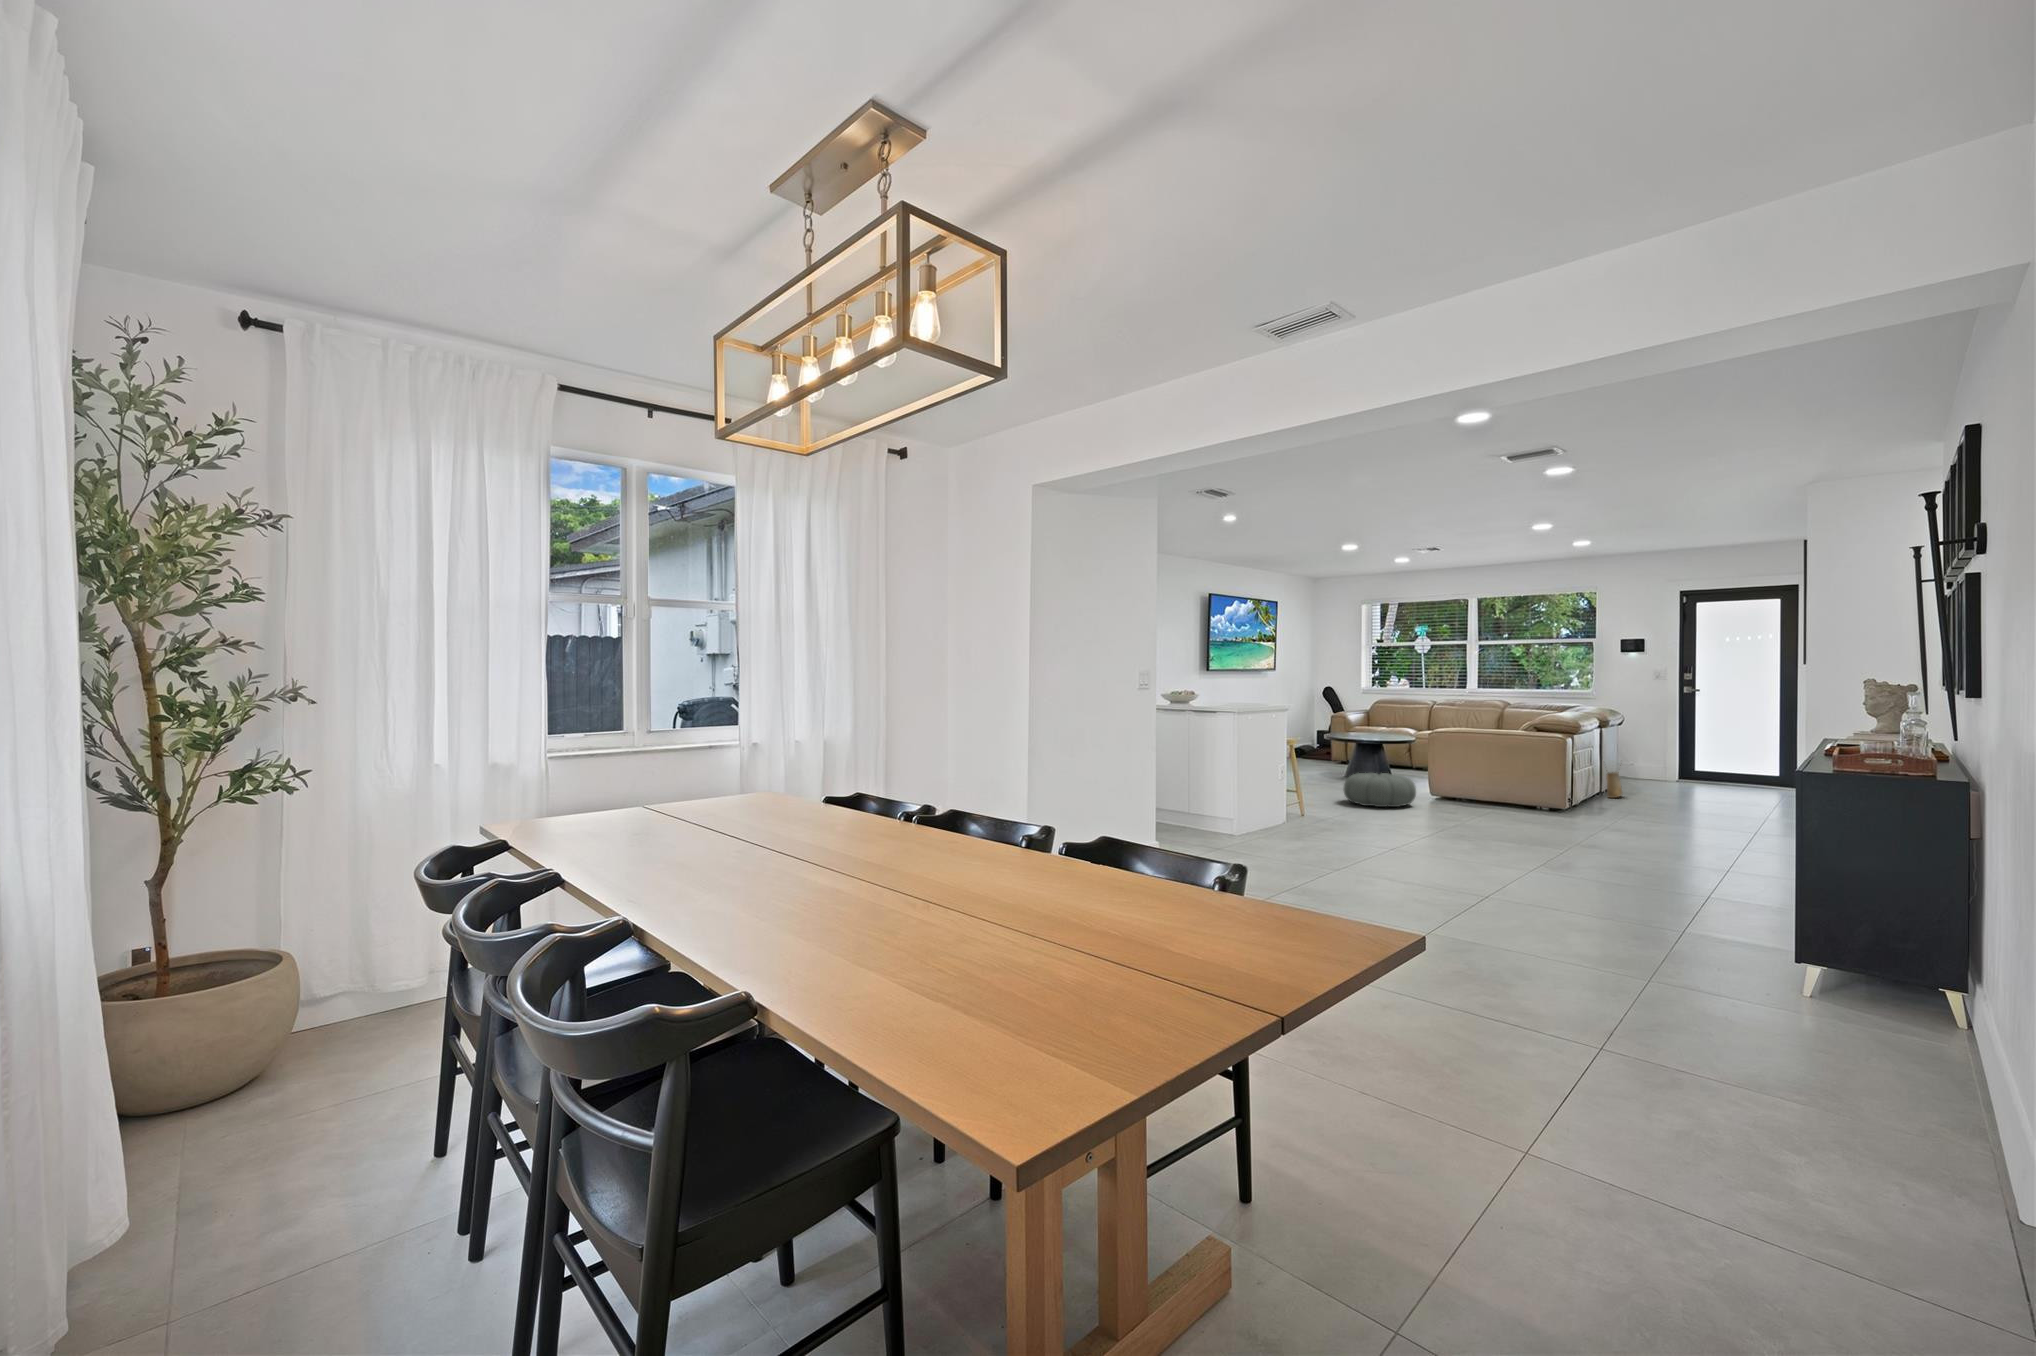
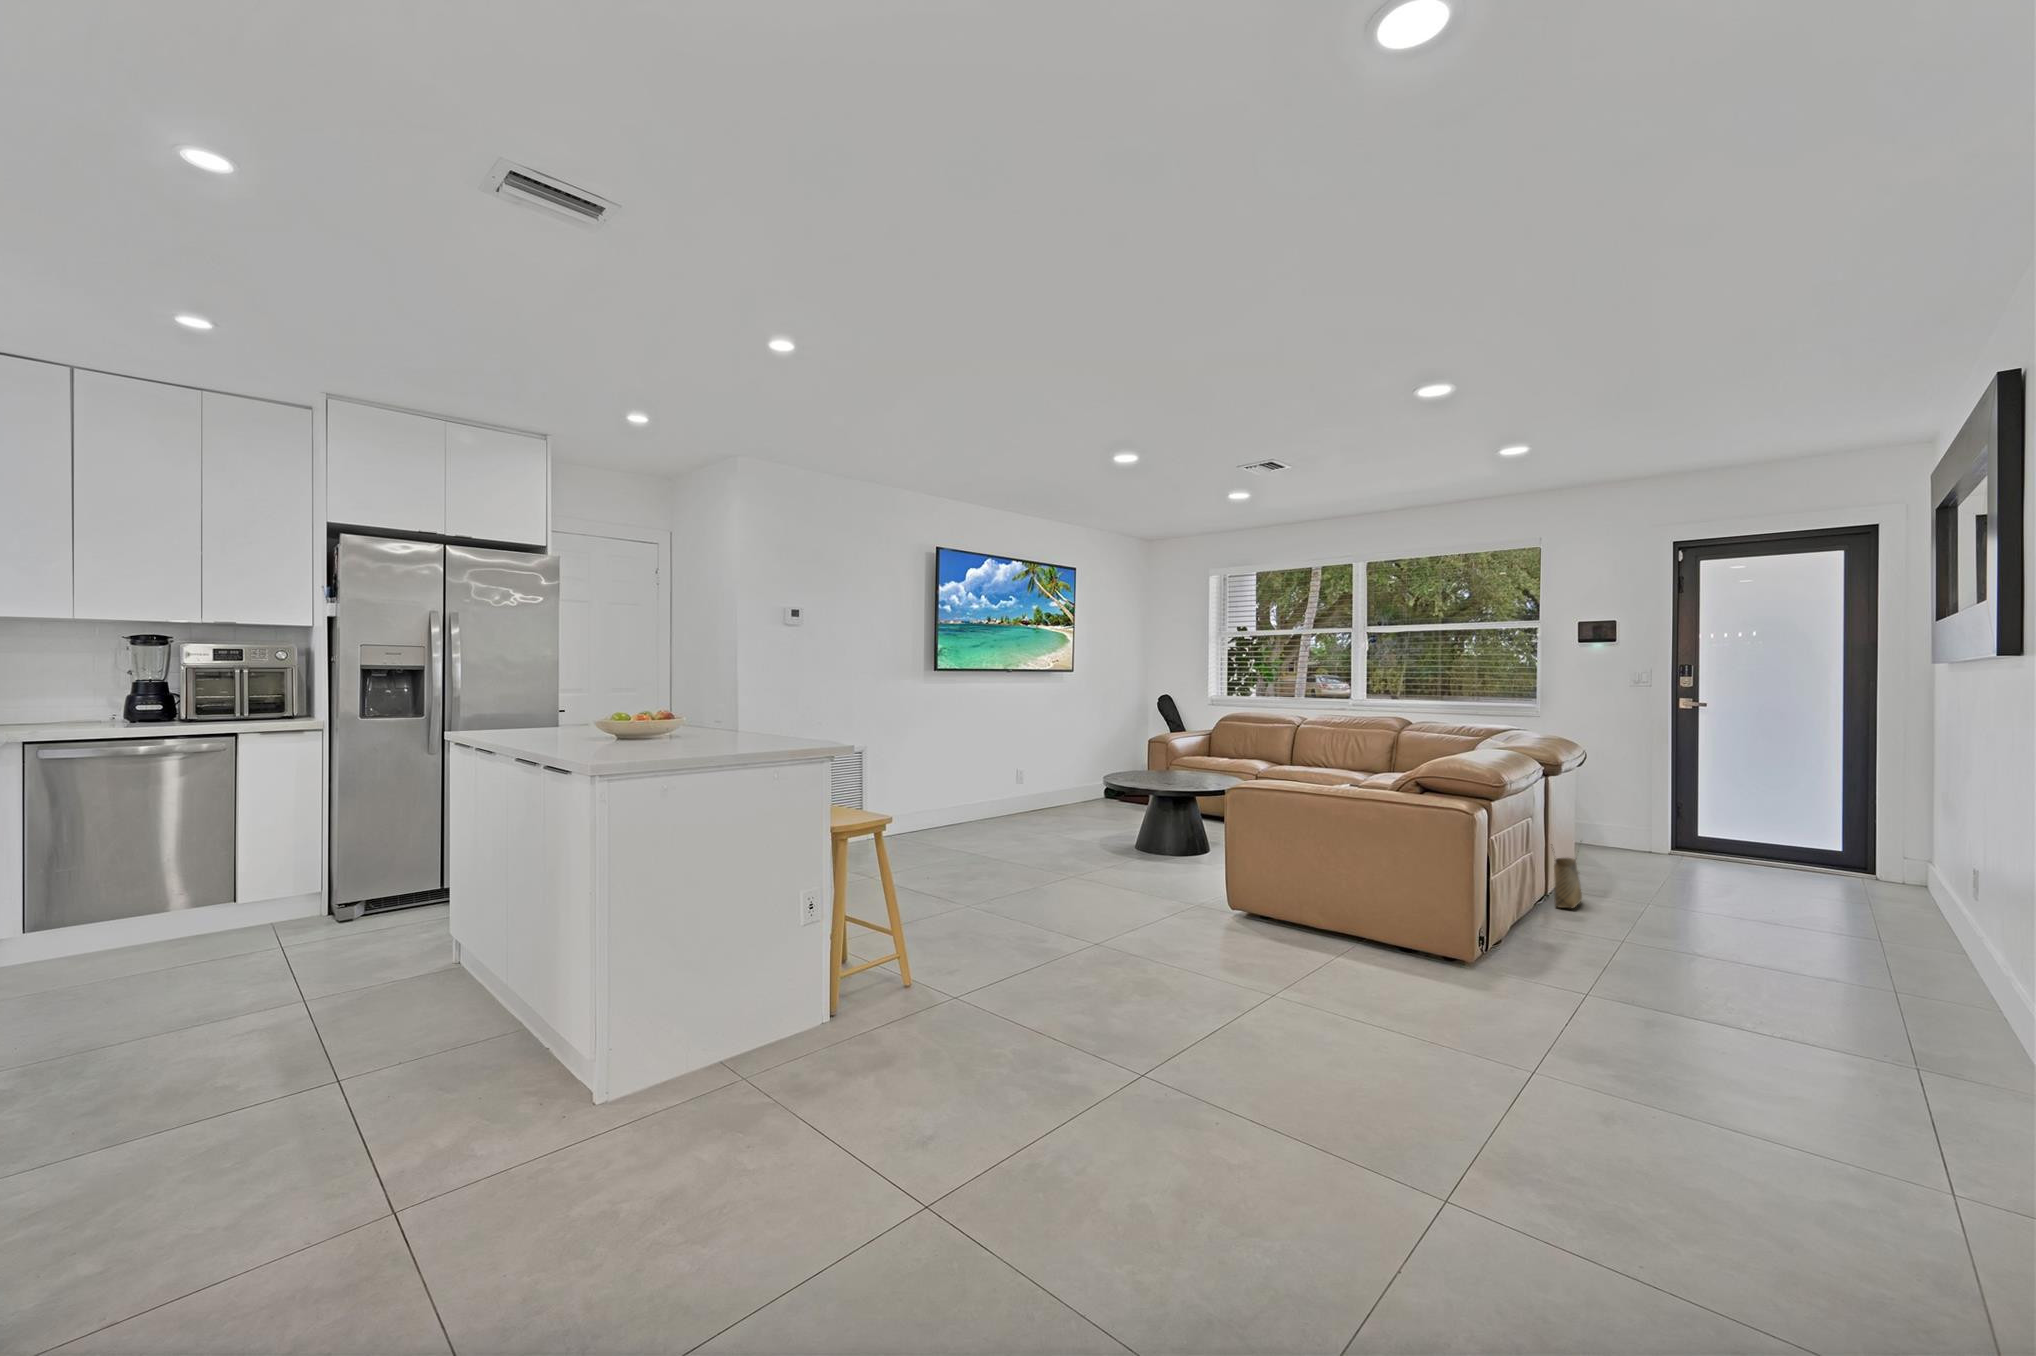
pouf: present [1344,773,1416,807] -> none [1058,867,1190,946]

